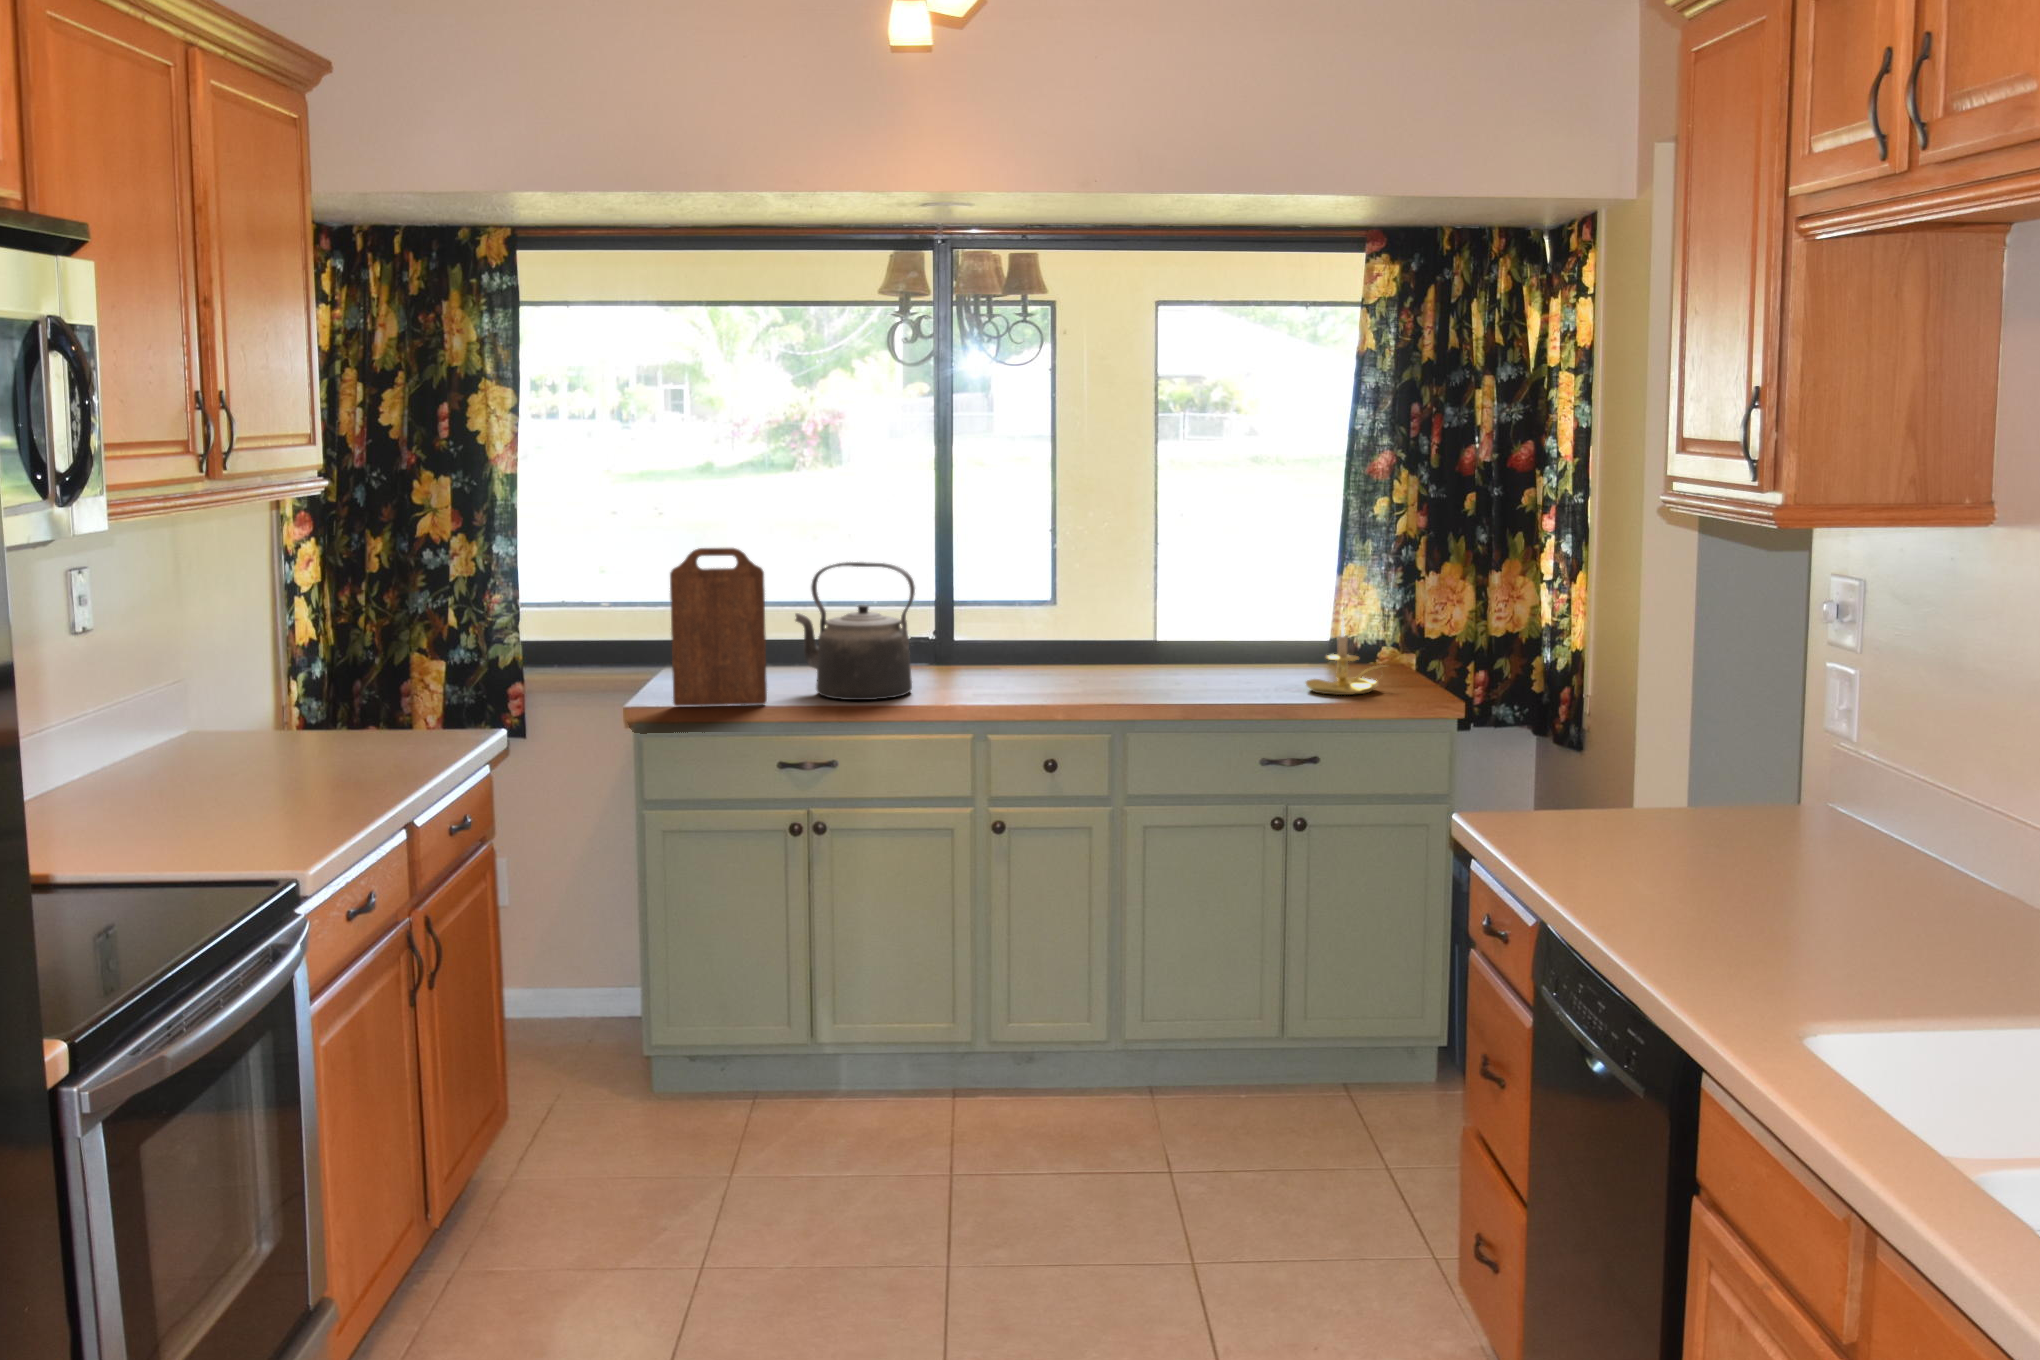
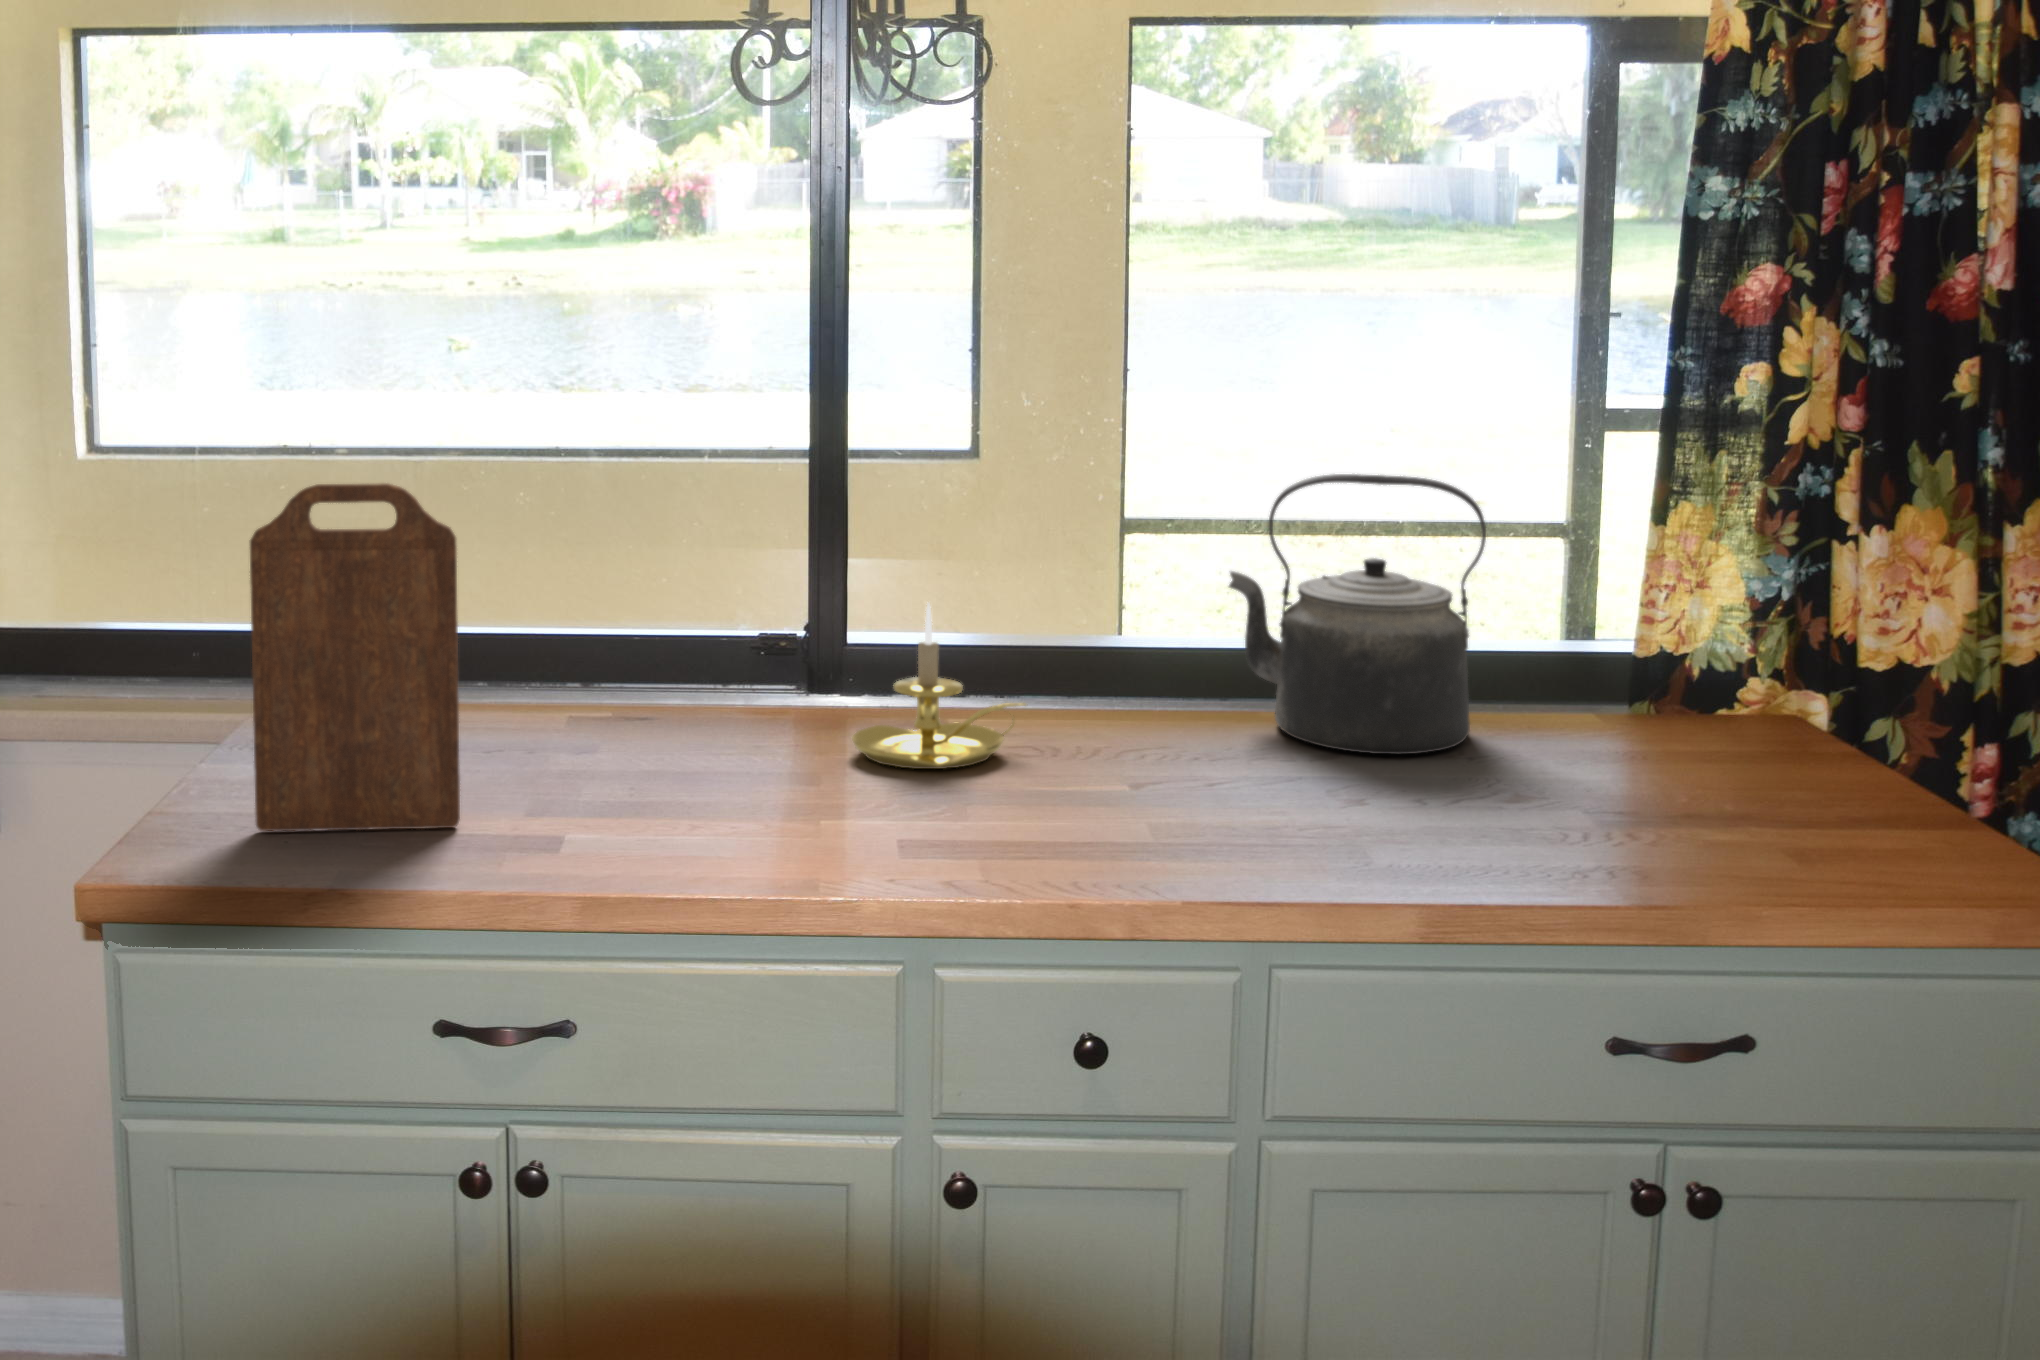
kettle: present [795,562,915,700] -> present [1229,474,1486,754]
candle holder: present [1306,619,1382,695] -> present [852,603,1026,769]

